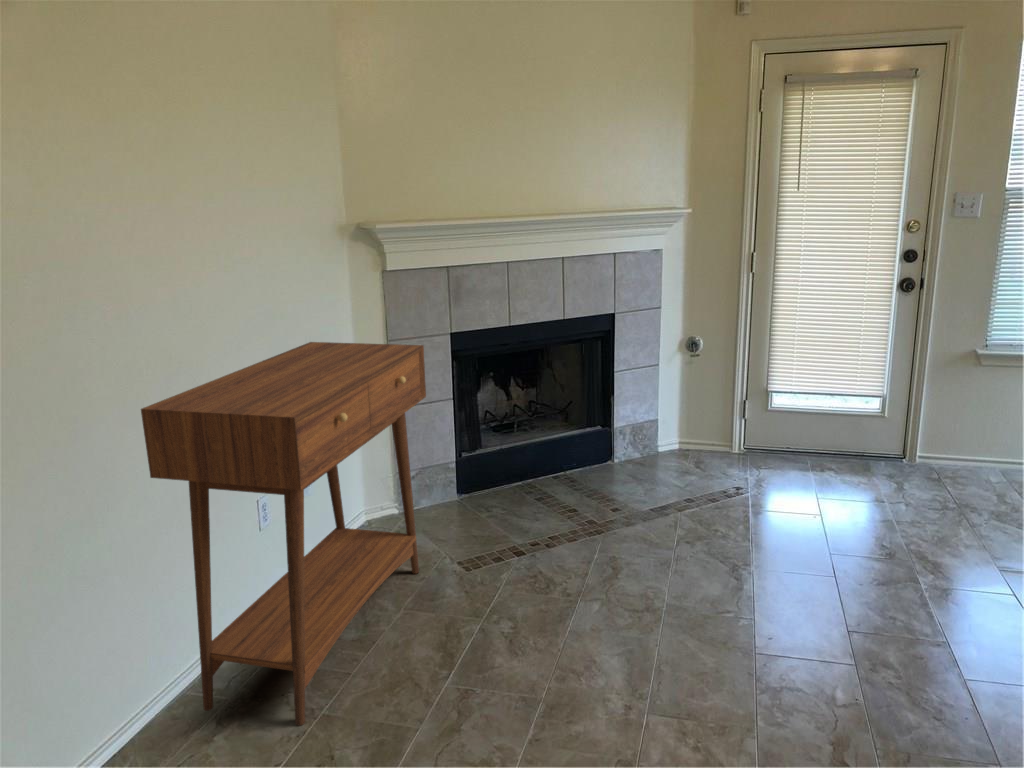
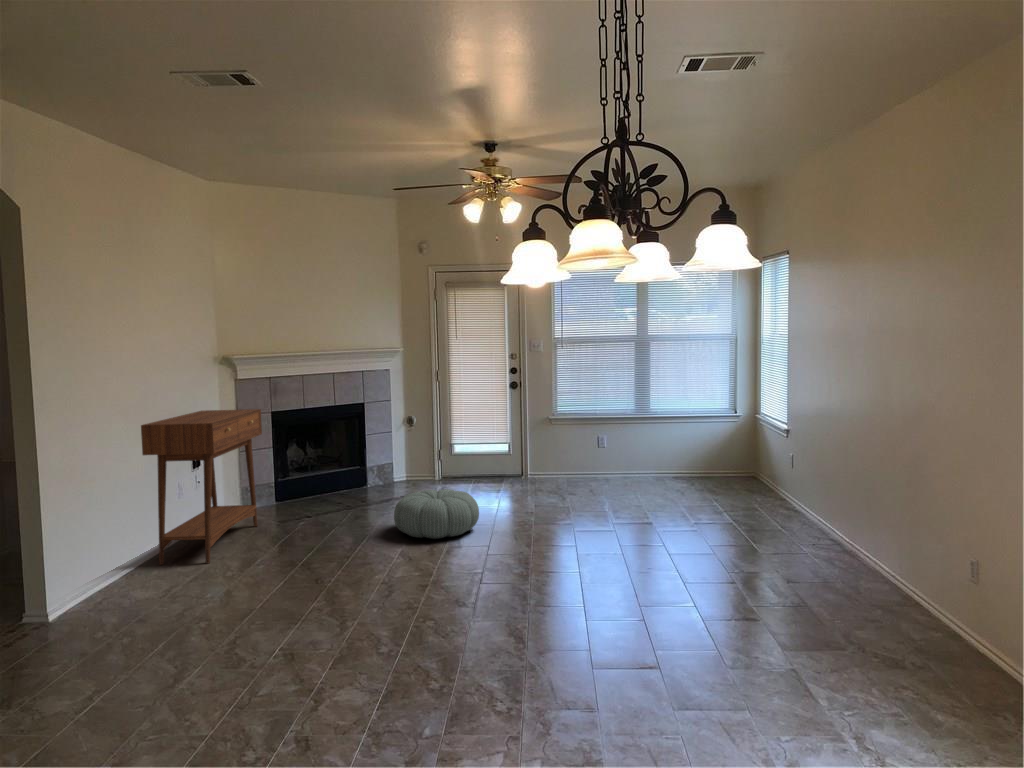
pouf: none [710,549,926,705] -> present [394,489,479,539]

